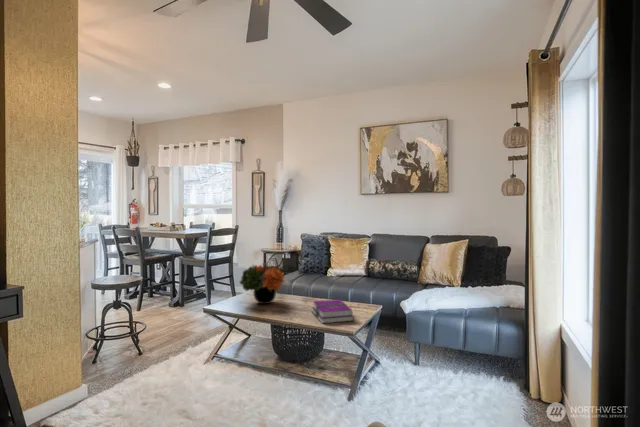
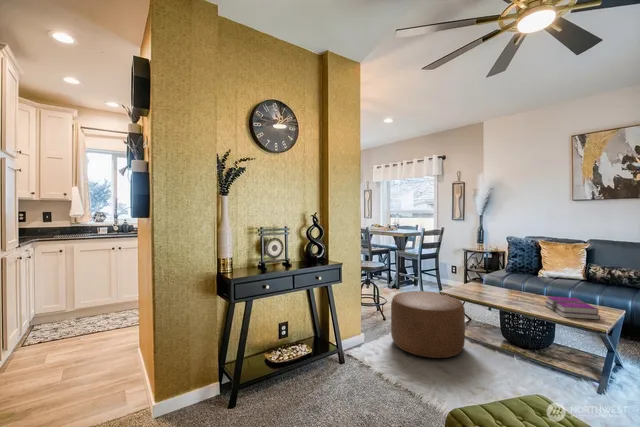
flower arrangement: present [240,263,285,304] -> none [467,258,512,294]
ottoman: none [133,311,229,400] -> present [391,291,465,358]

